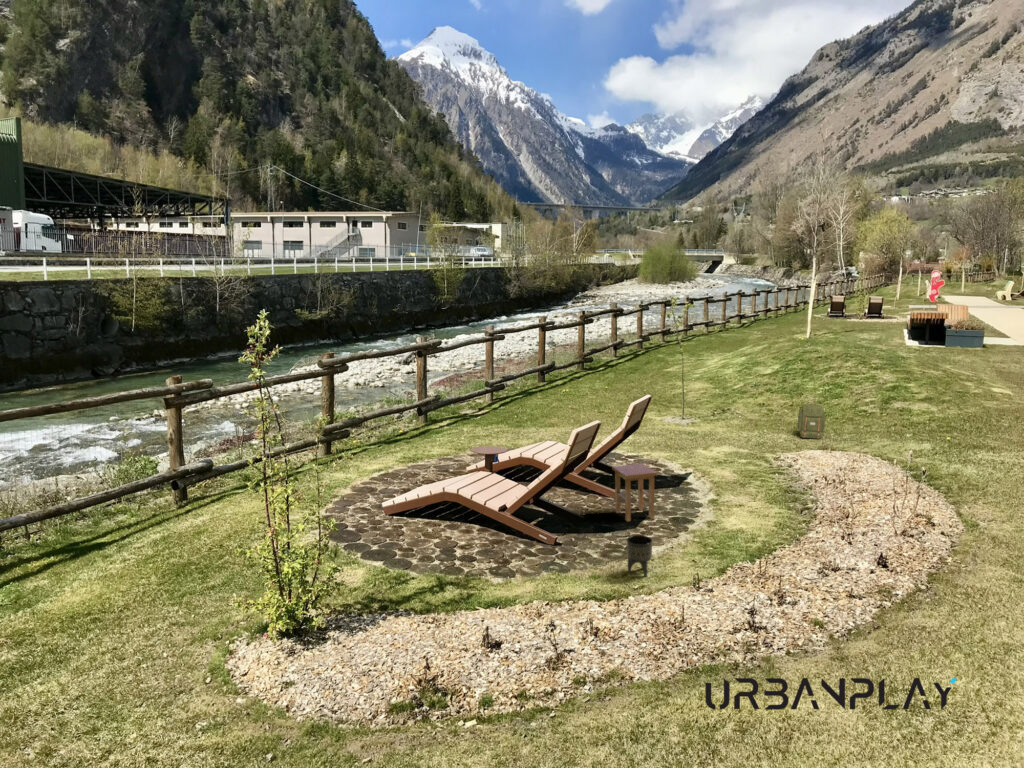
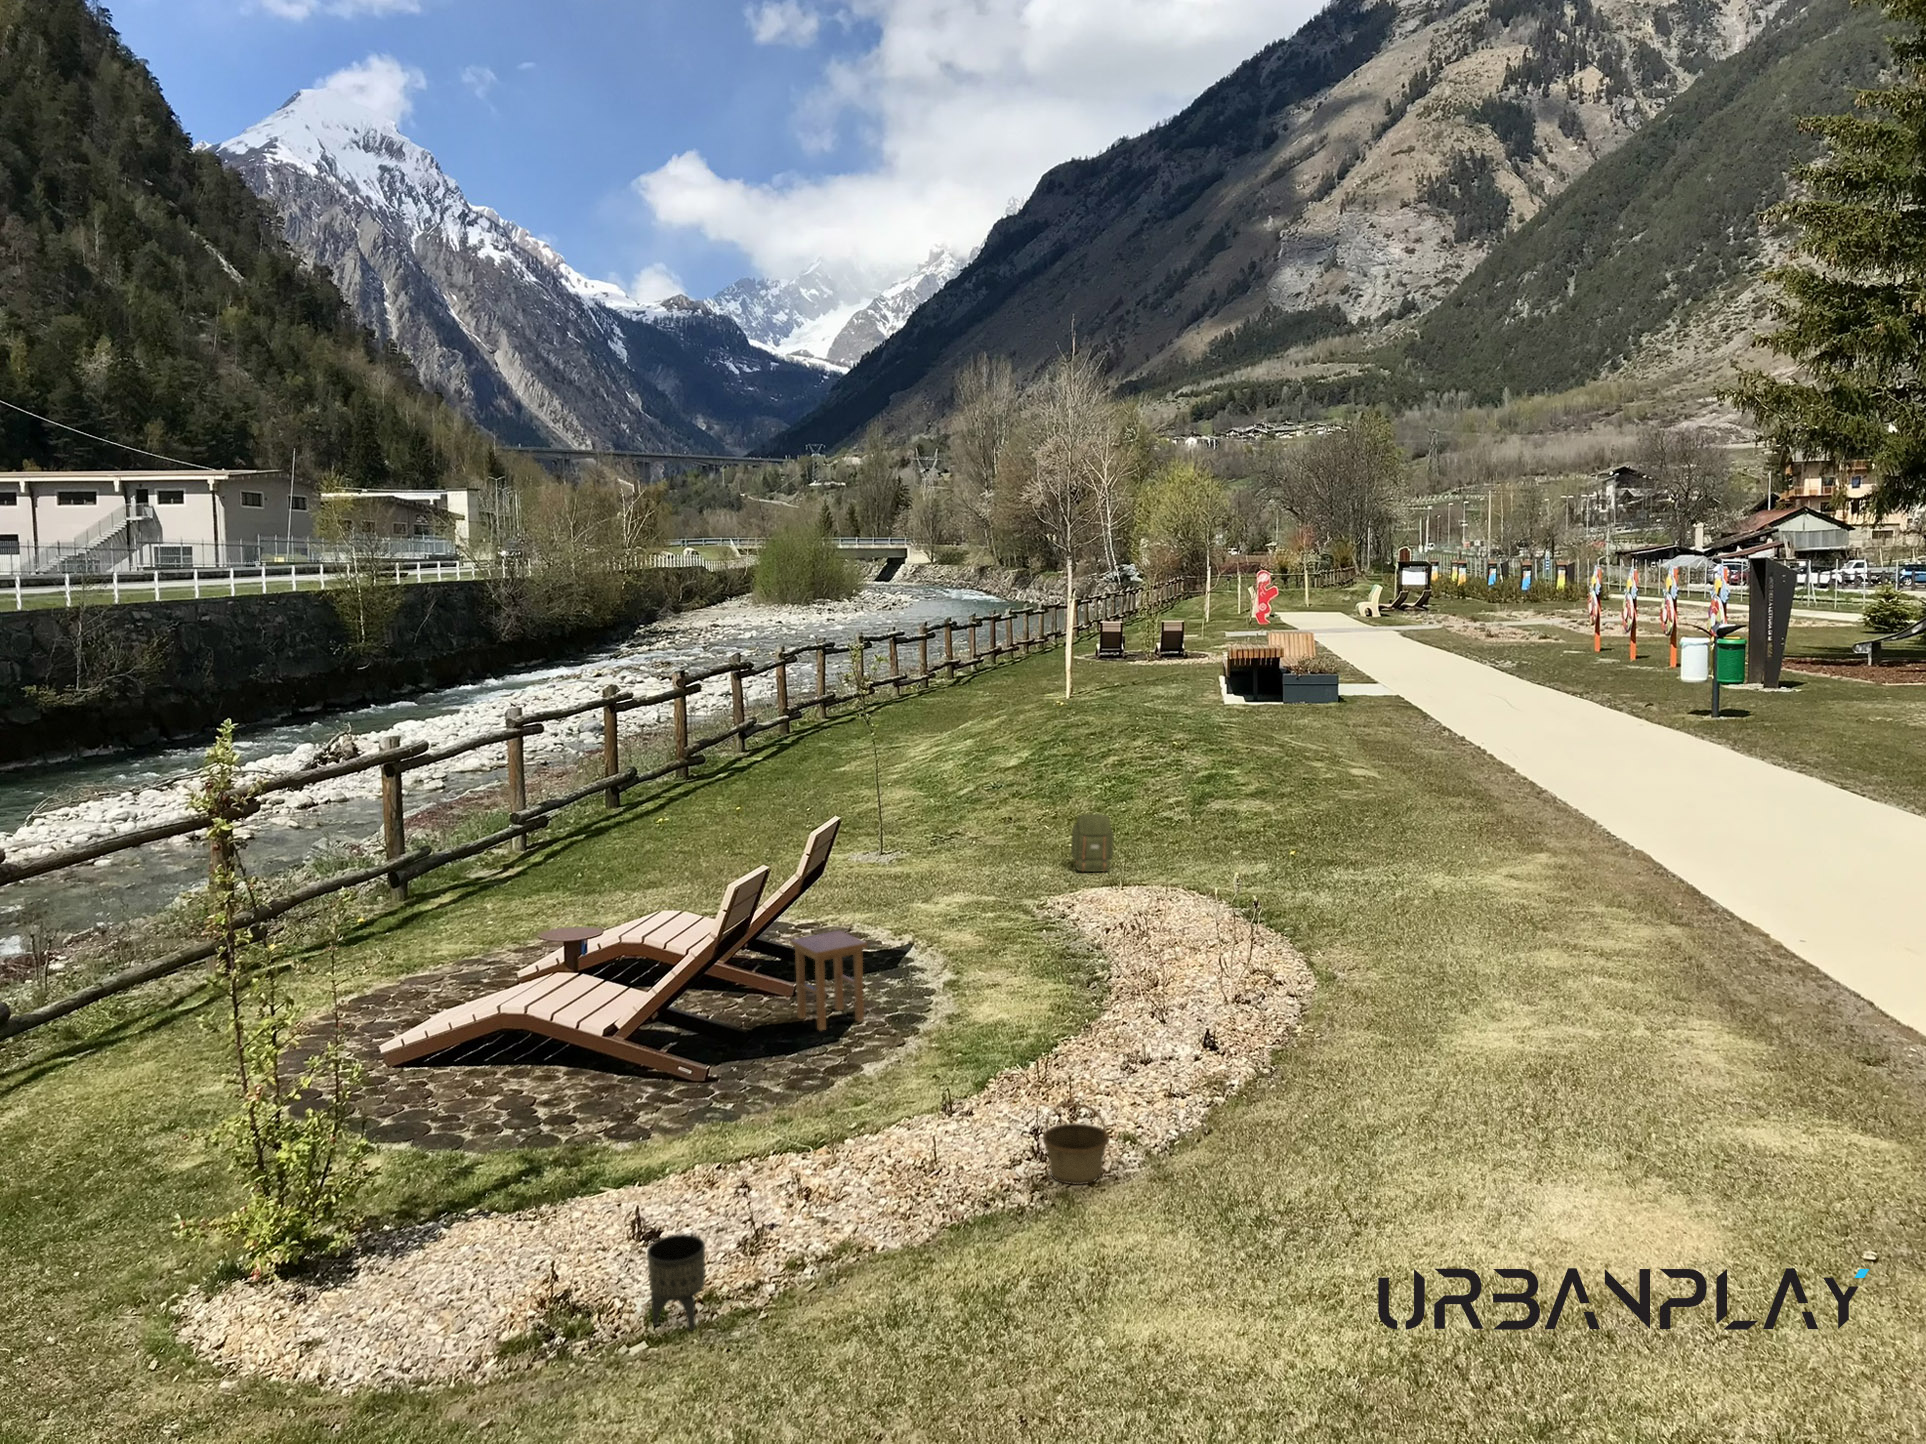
planter: present [627,535,652,577] -> present [647,1234,705,1330]
basket: none [756,598,805,655] -> present [1043,1103,1109,1184]

